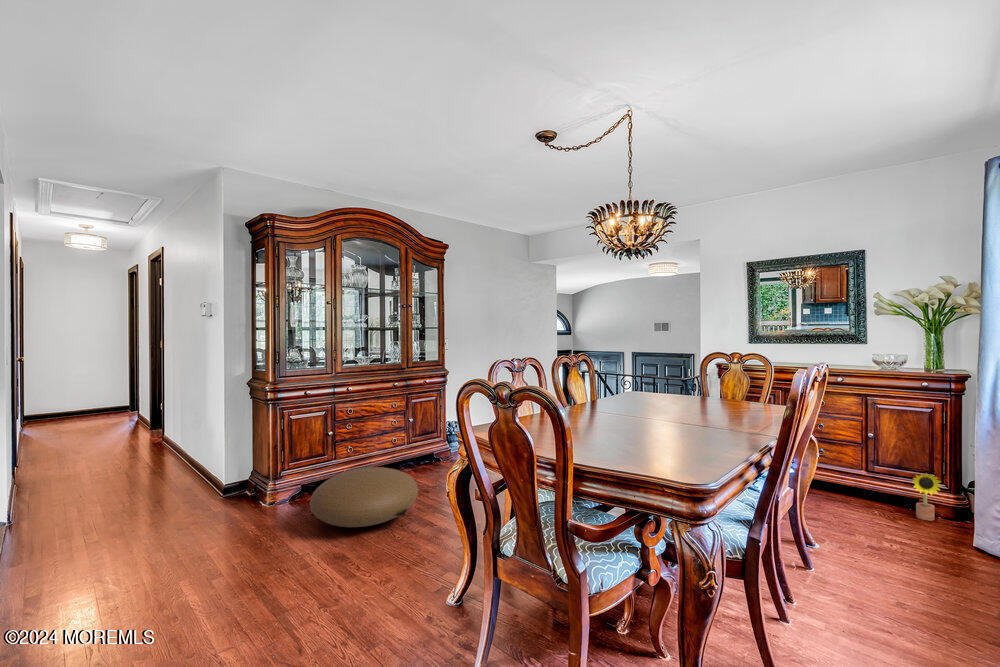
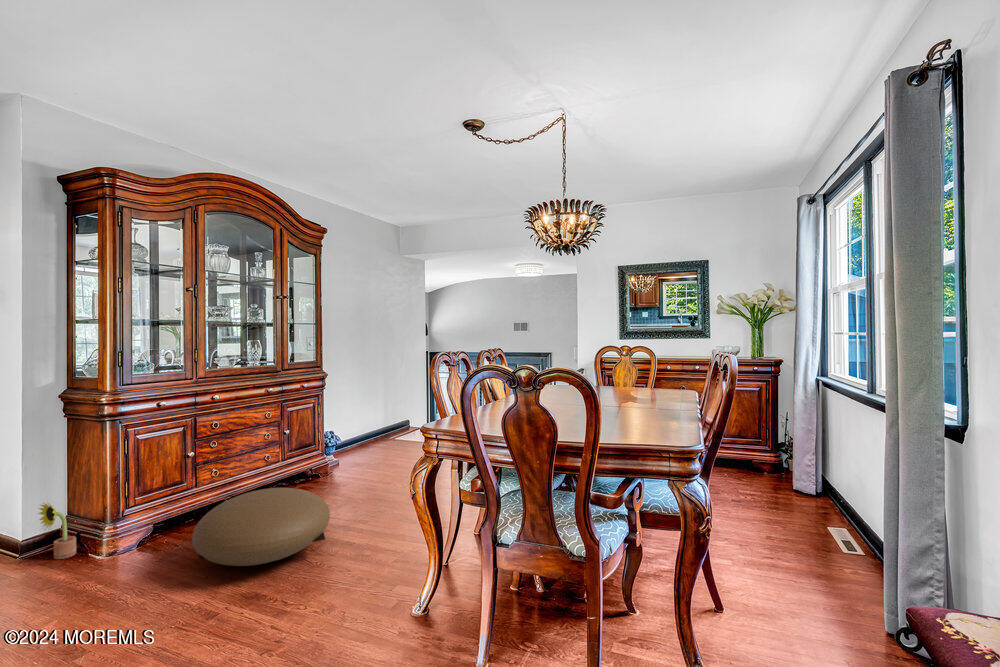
decorative plant: present [912,473,942,521] -> present [38,503,76,559]

